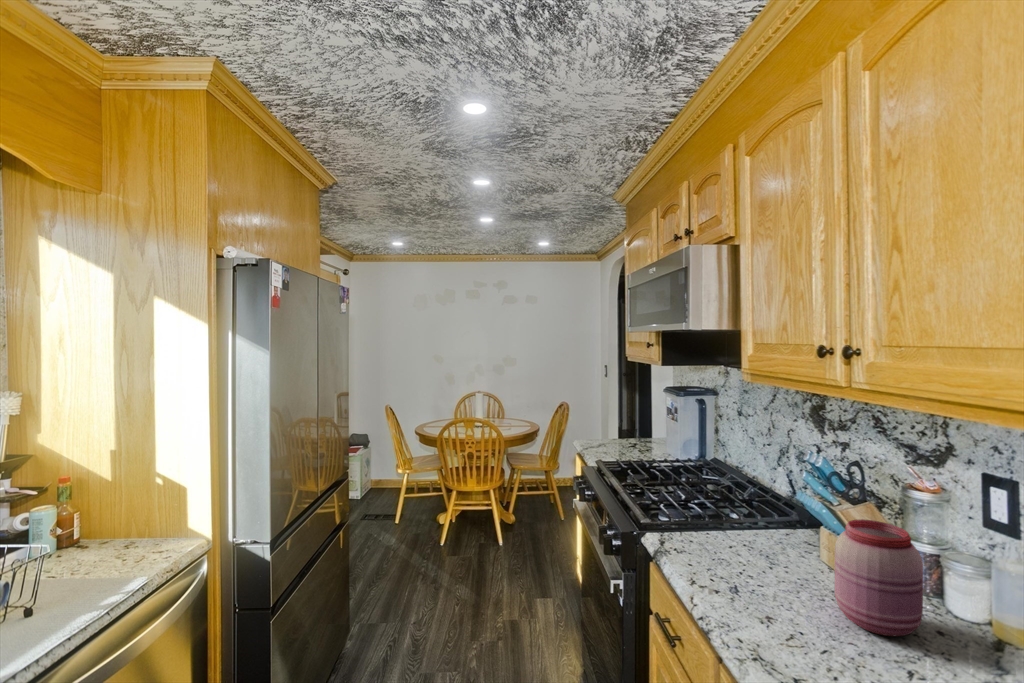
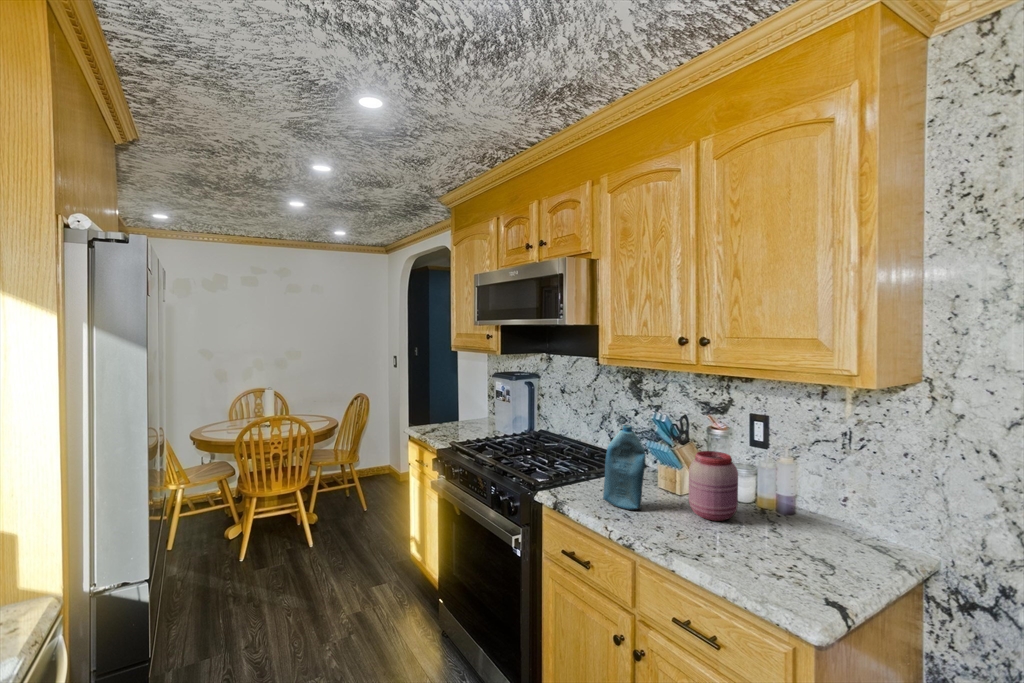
bottle: none [712,464,767,585] -> present [603,425,646,510]

